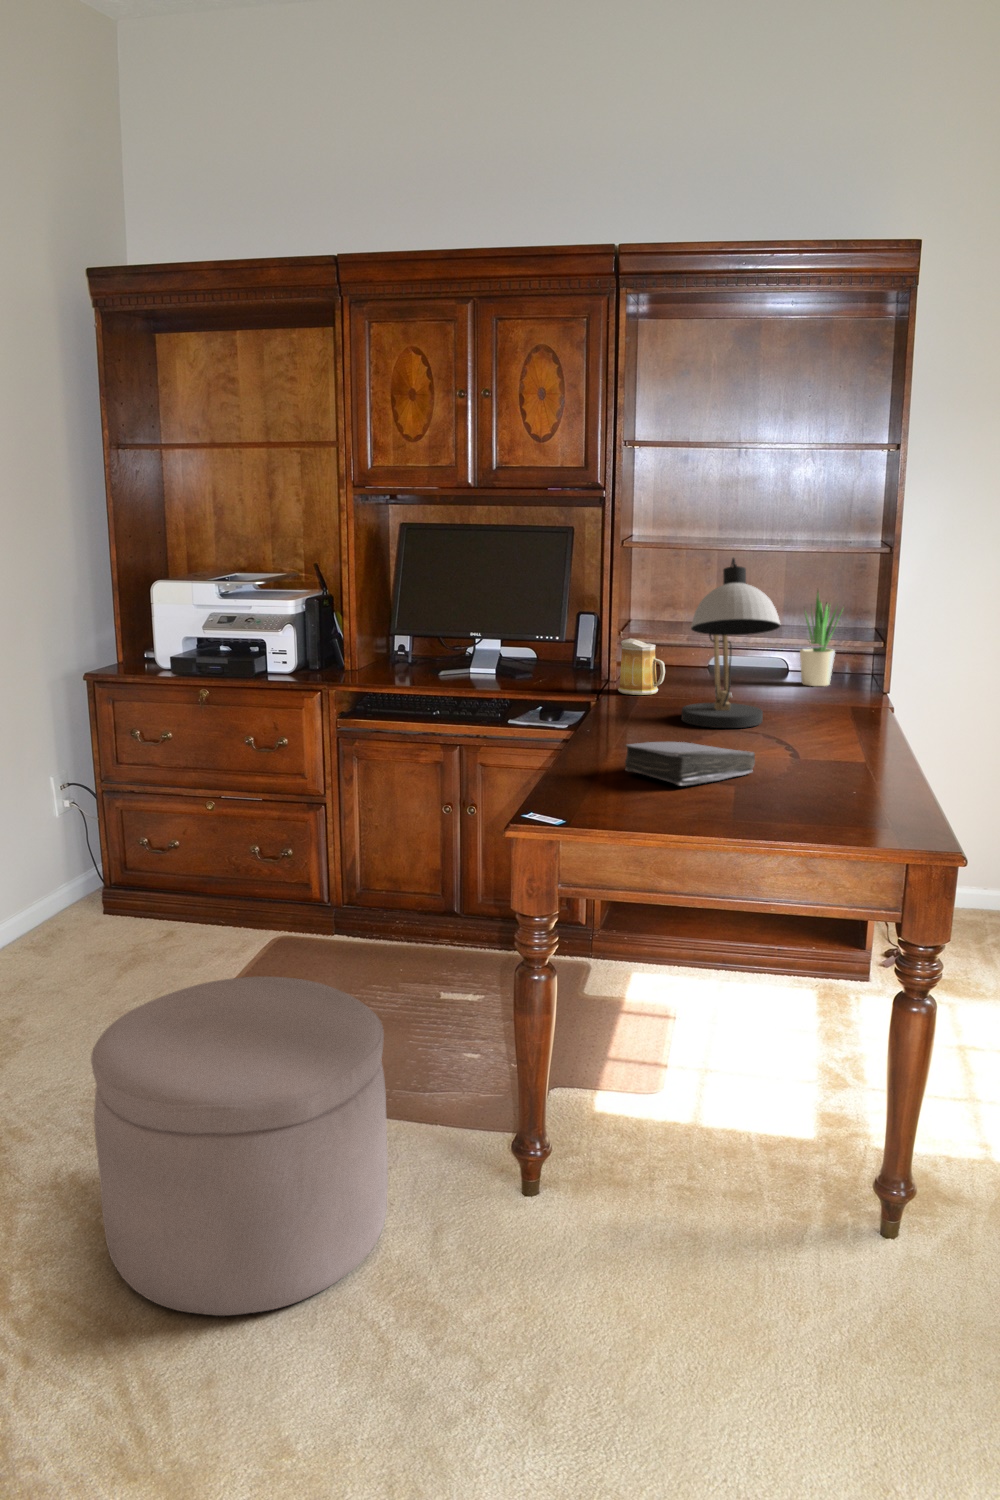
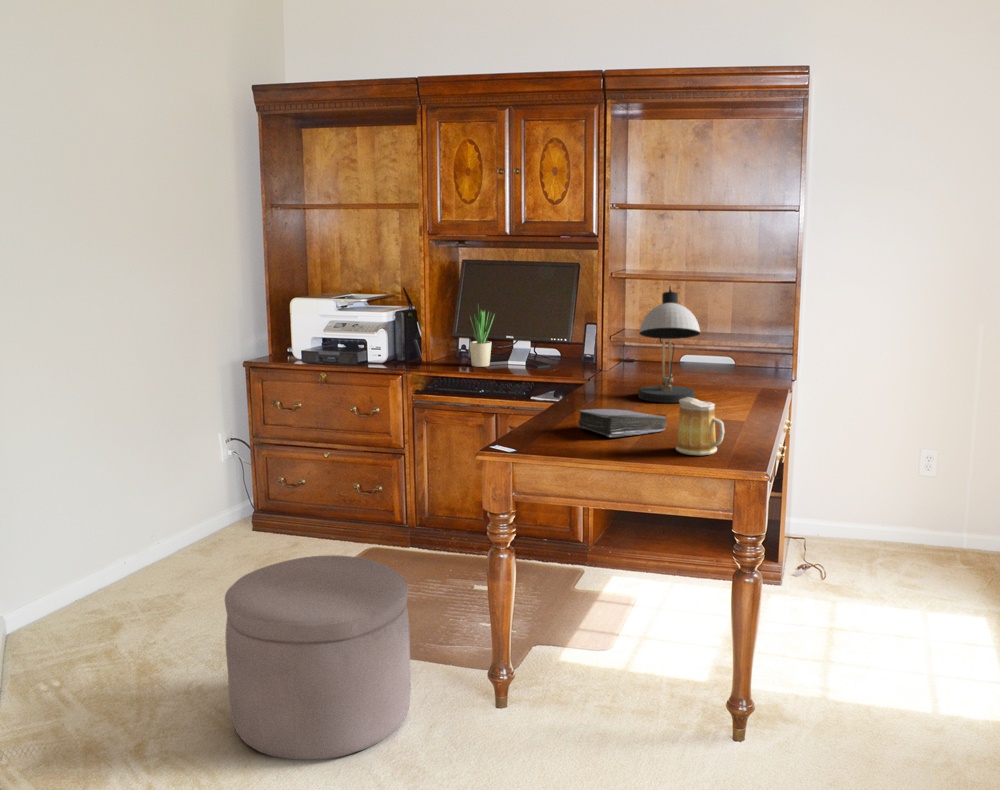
potted plant: present [800,591,841,686] -> present [469,306,494,367]
mug: present [618,638,665,695] -> present [676,397,724,455]

